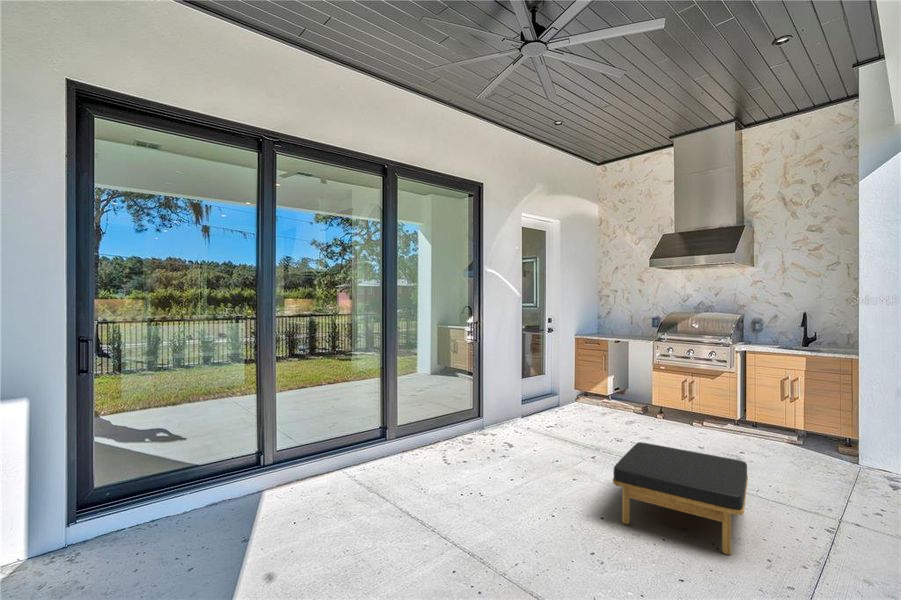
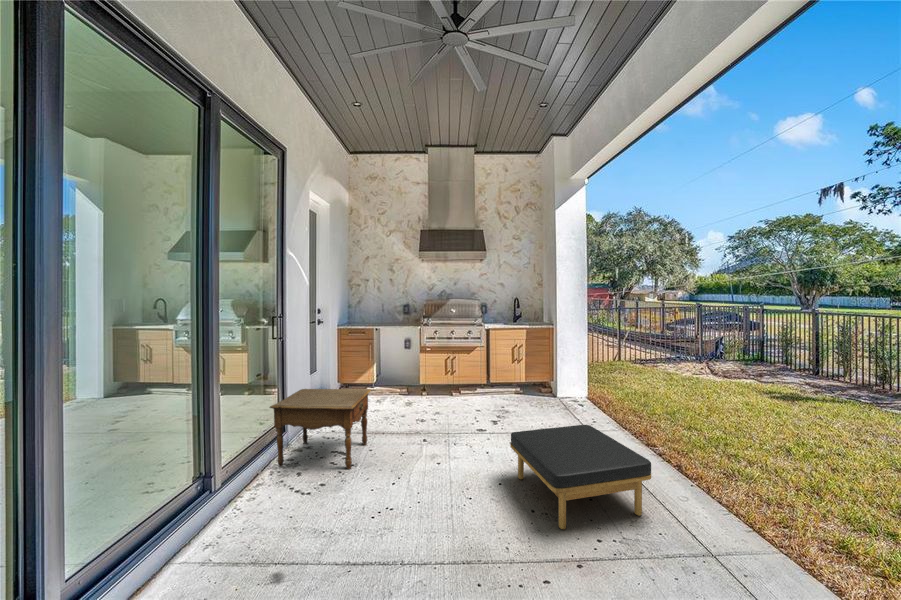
side table: none [478,378,558,442] -> present [270,389,371,469]

